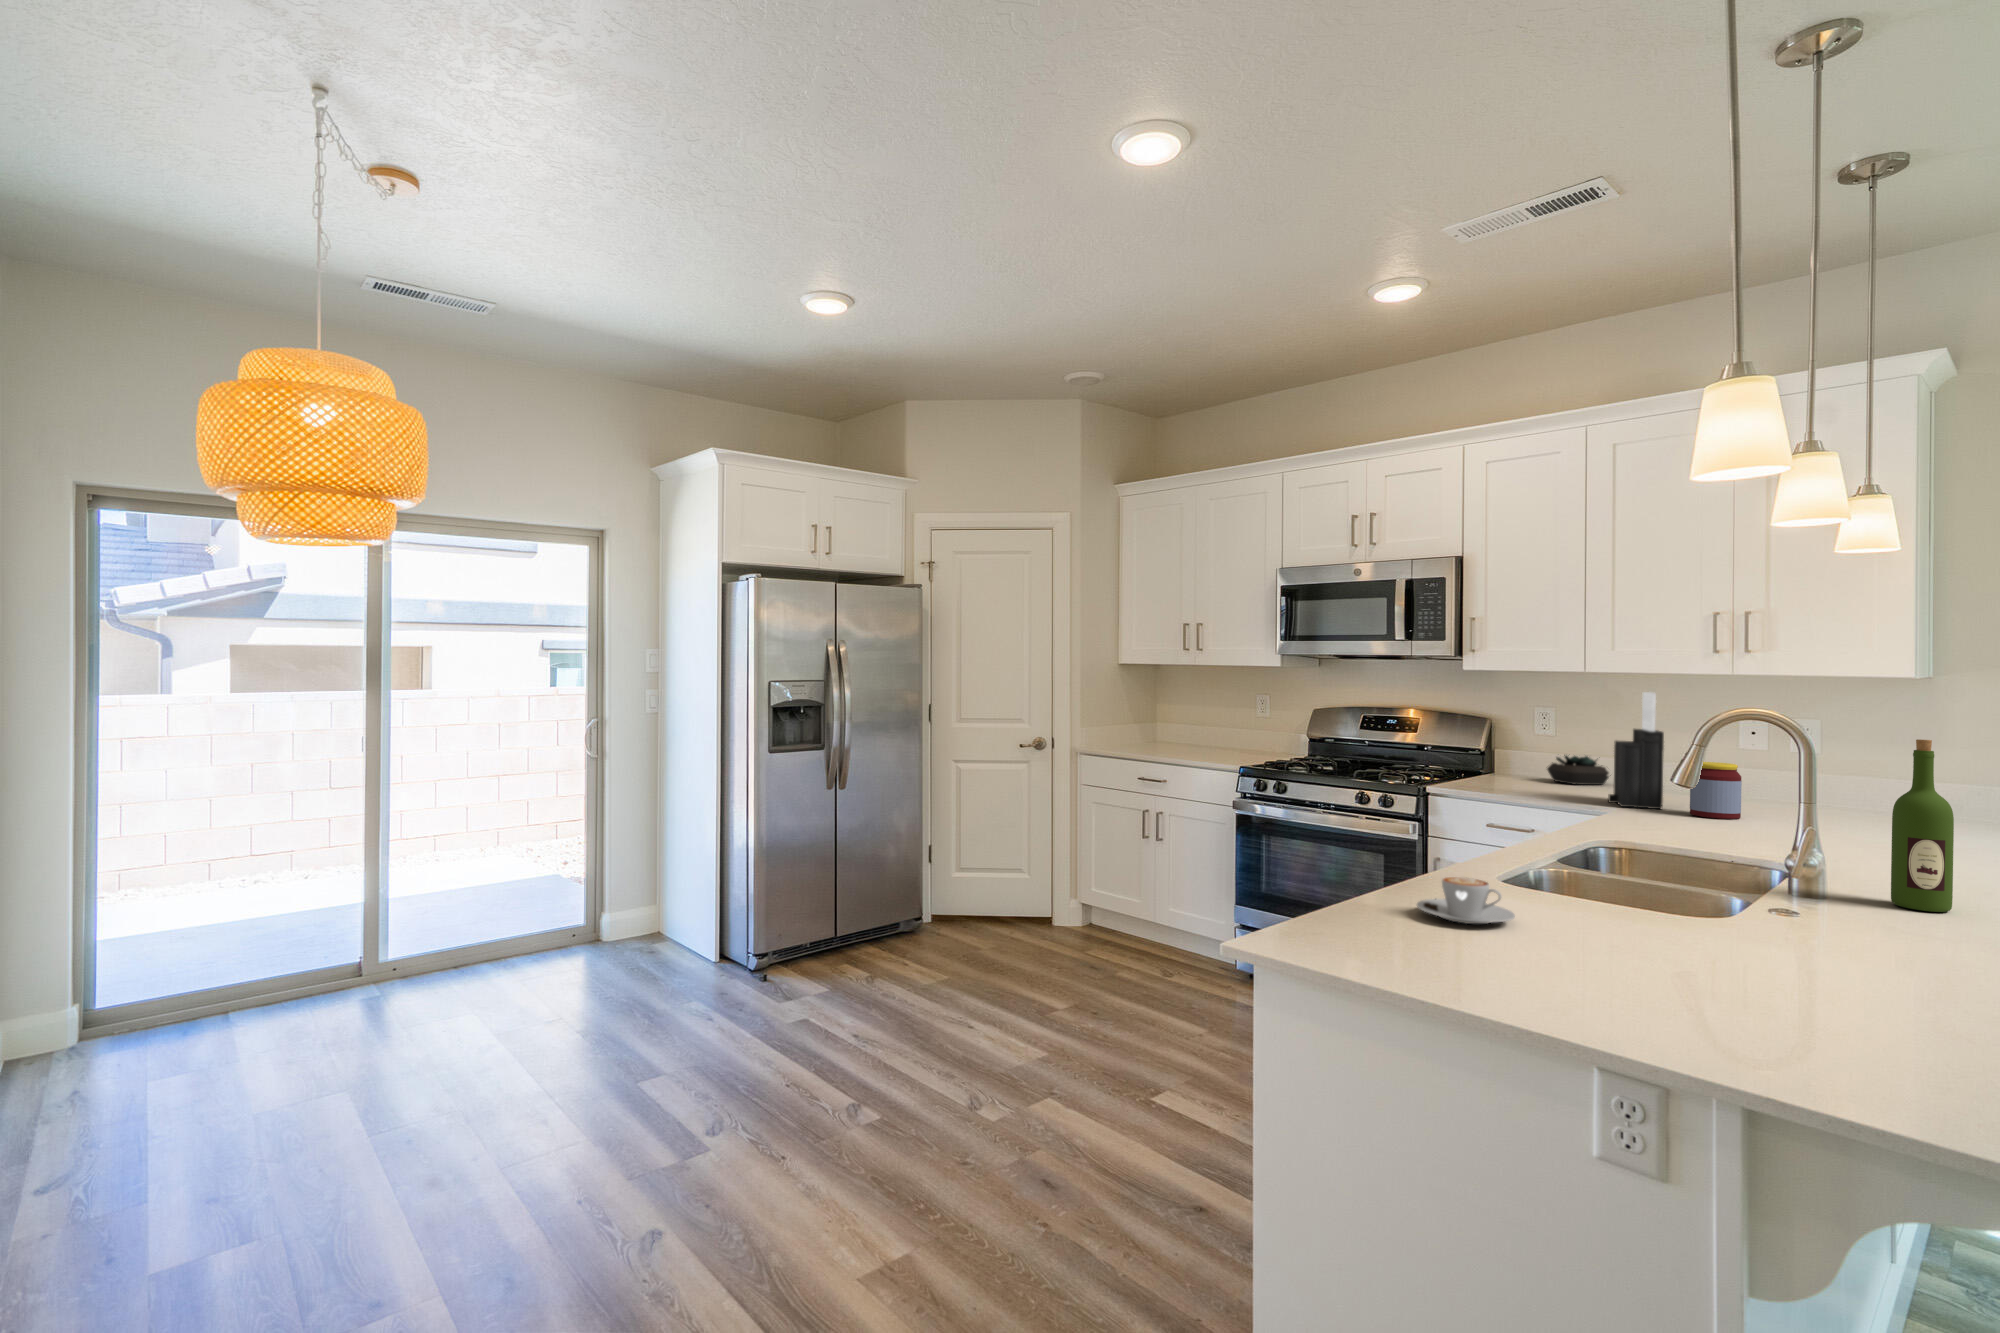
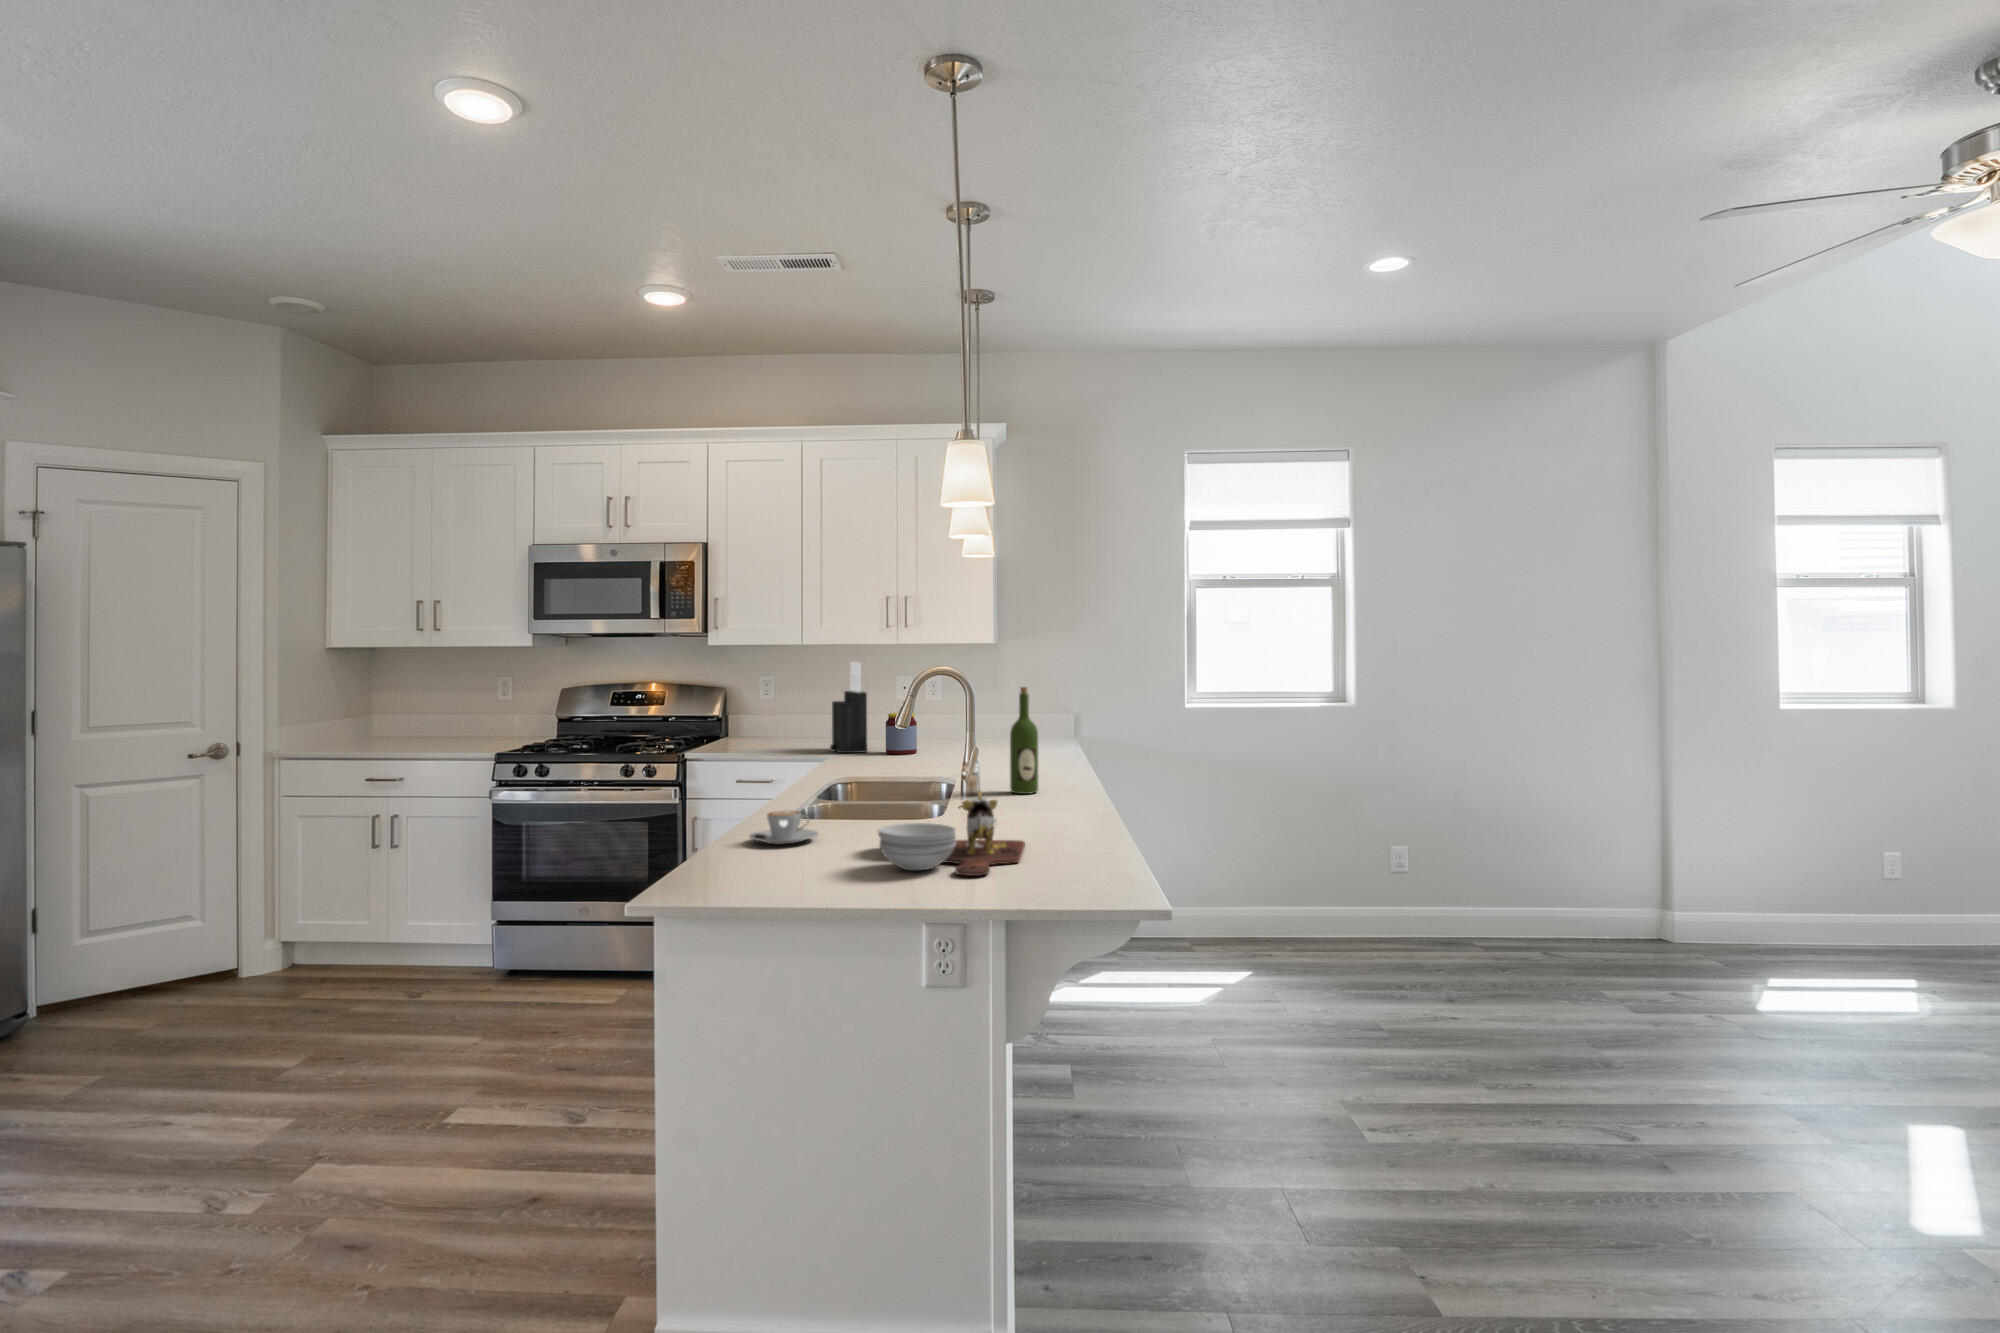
succulent plant: present [1547,755,1609,785] -> none [775,715,824,741]
cutting board: none [1579,901,1887,1053] -> present [877,790,1025,876]

